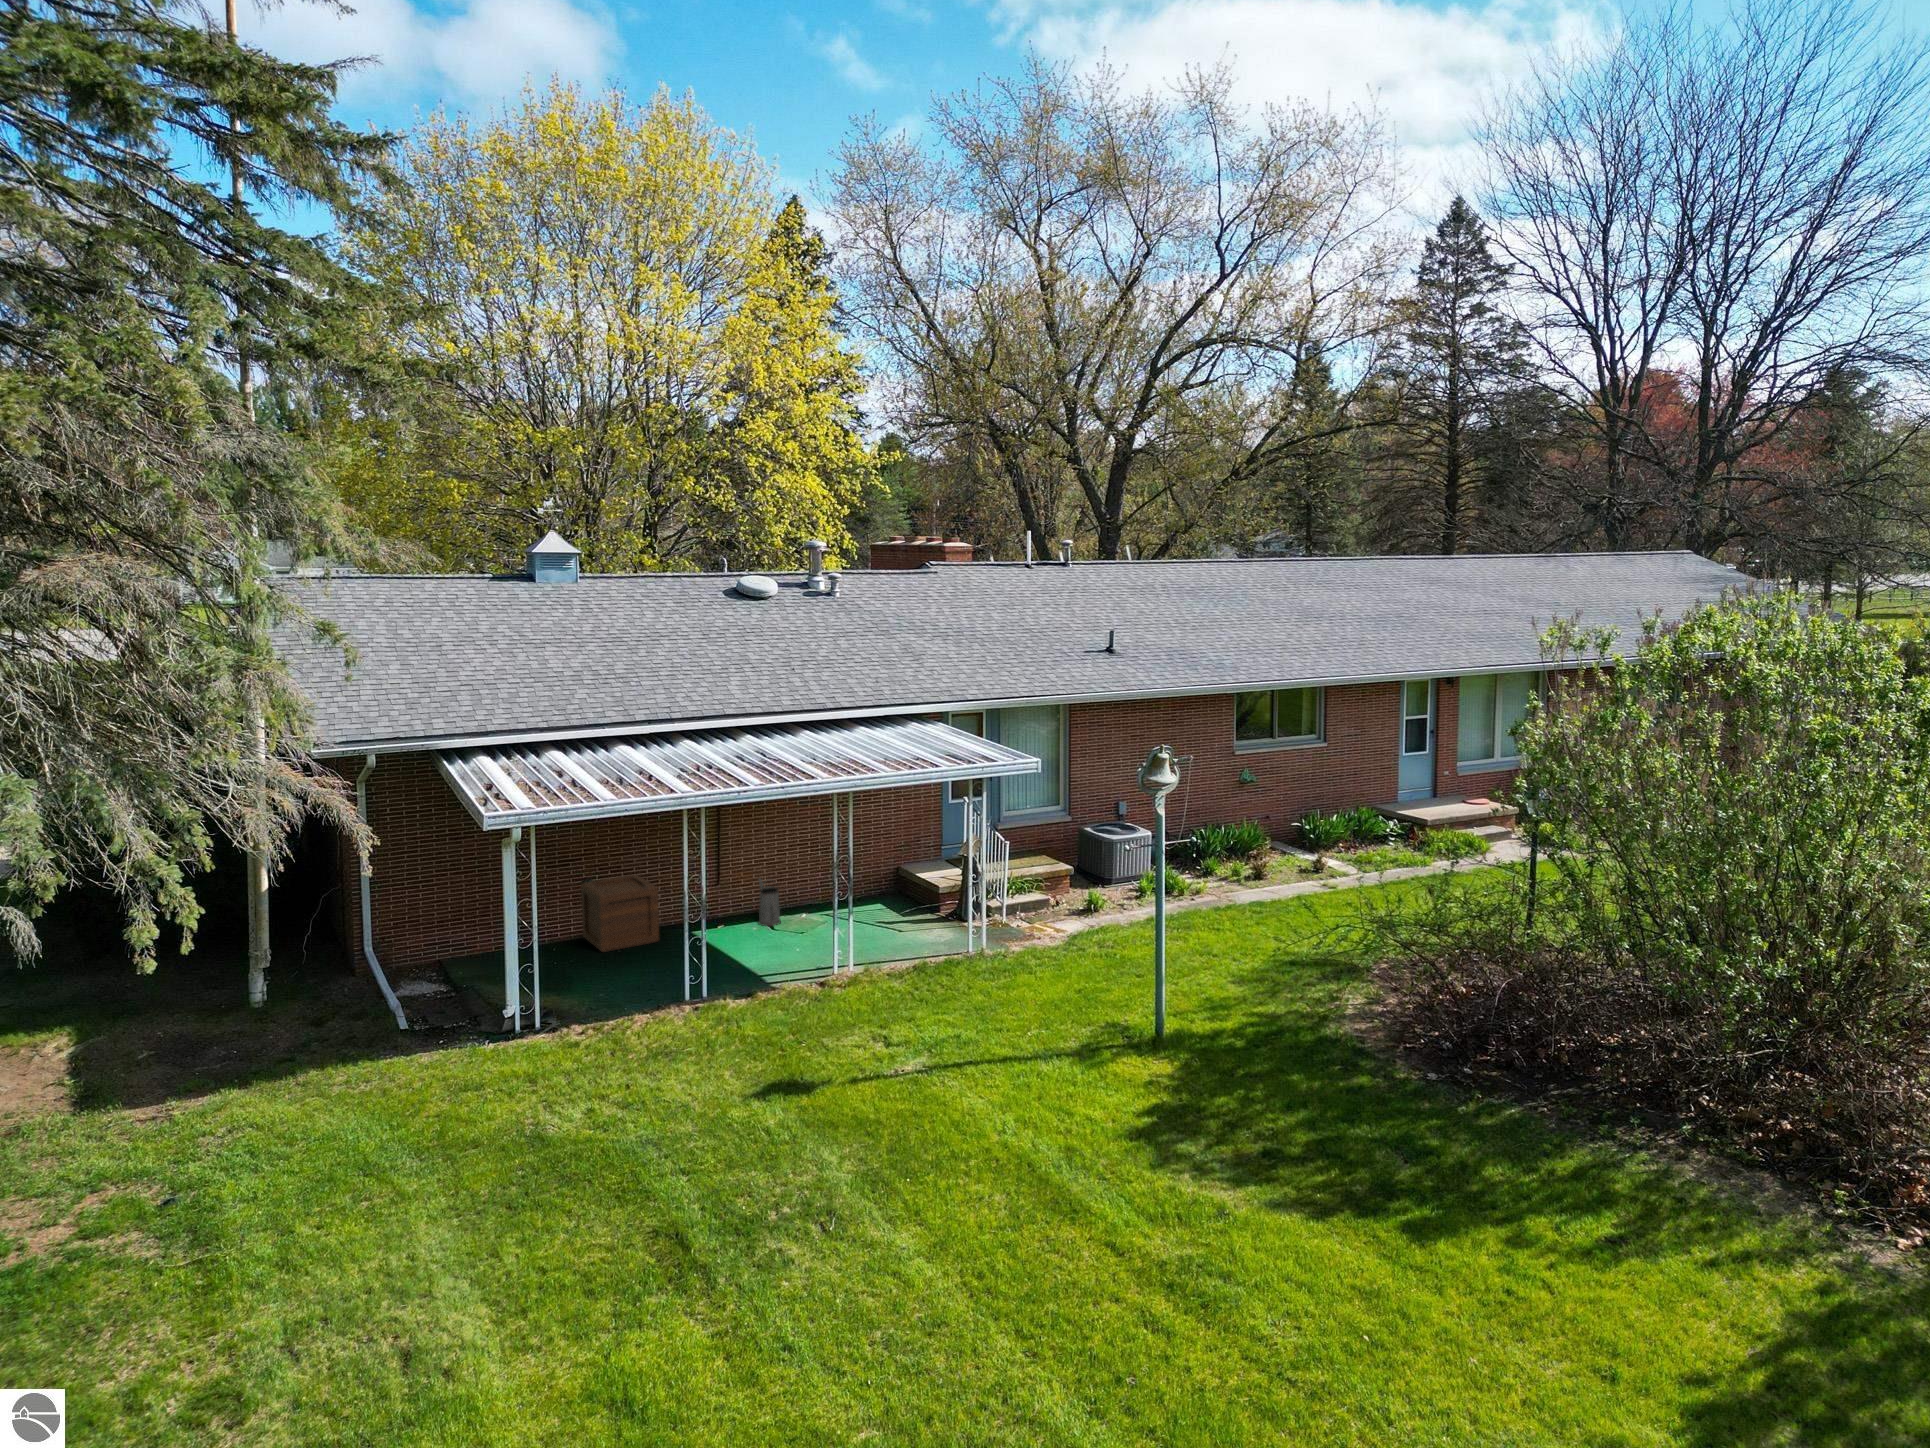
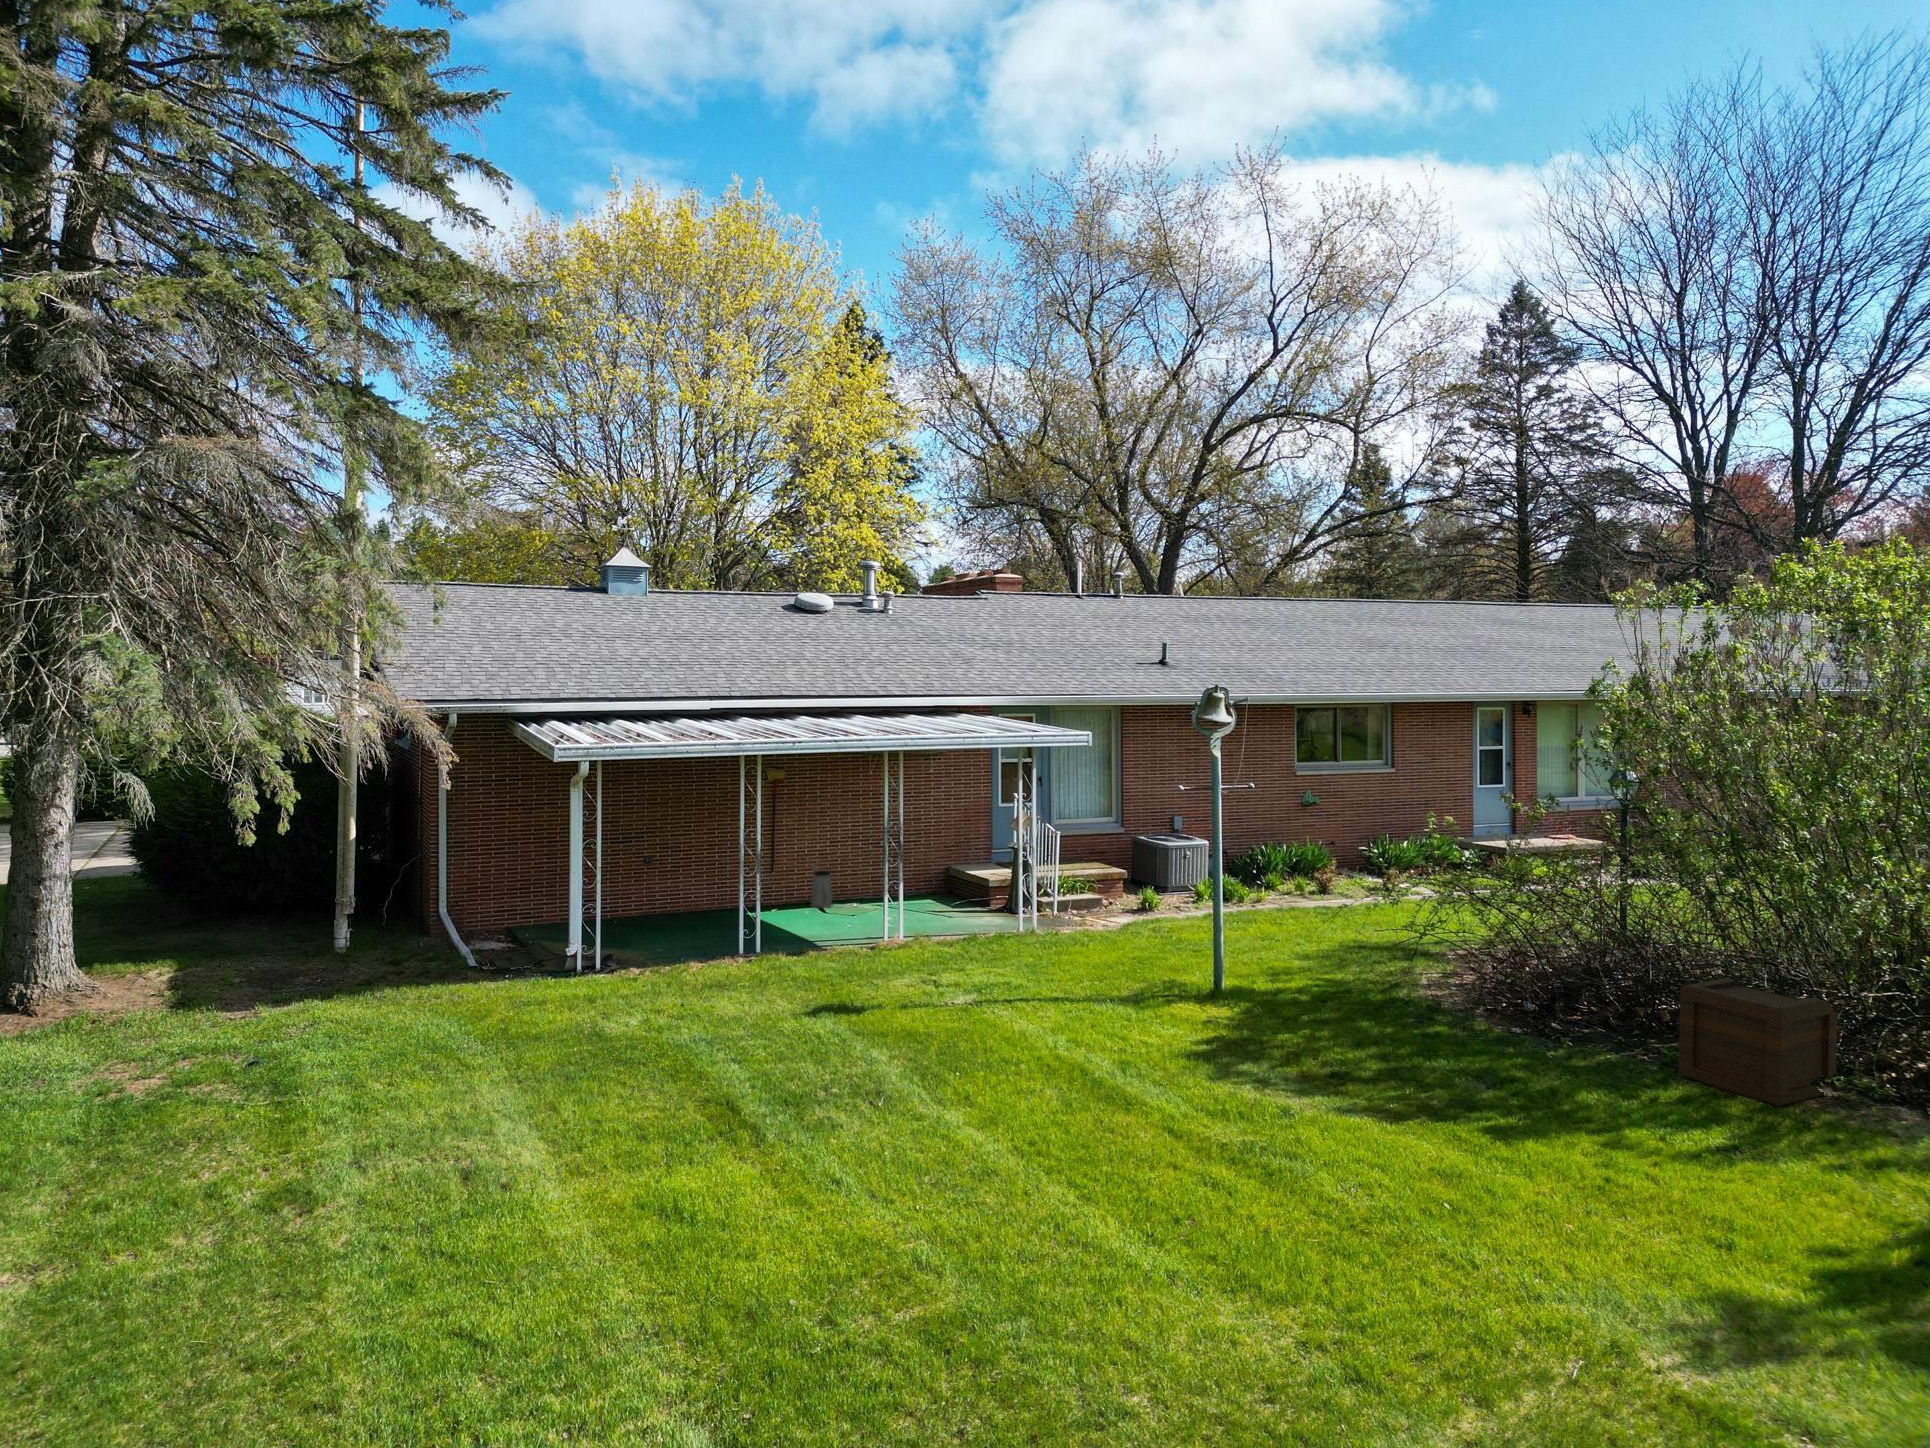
wooden crate: present [581,875,659,952] -> present [1679,978,1837,1107]

